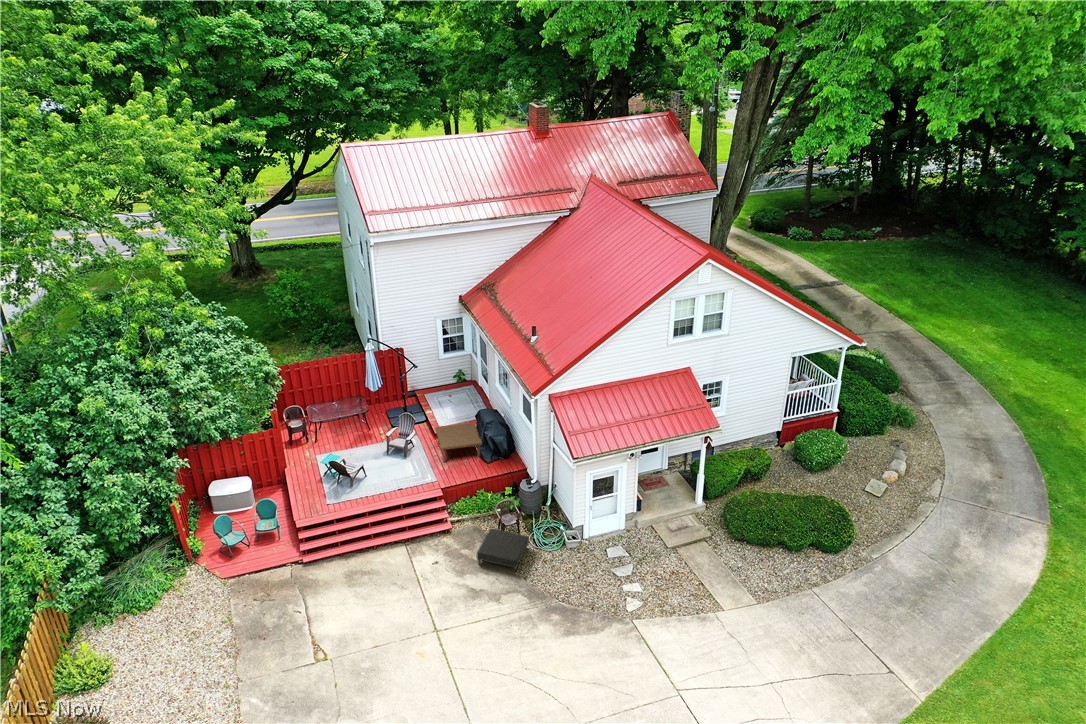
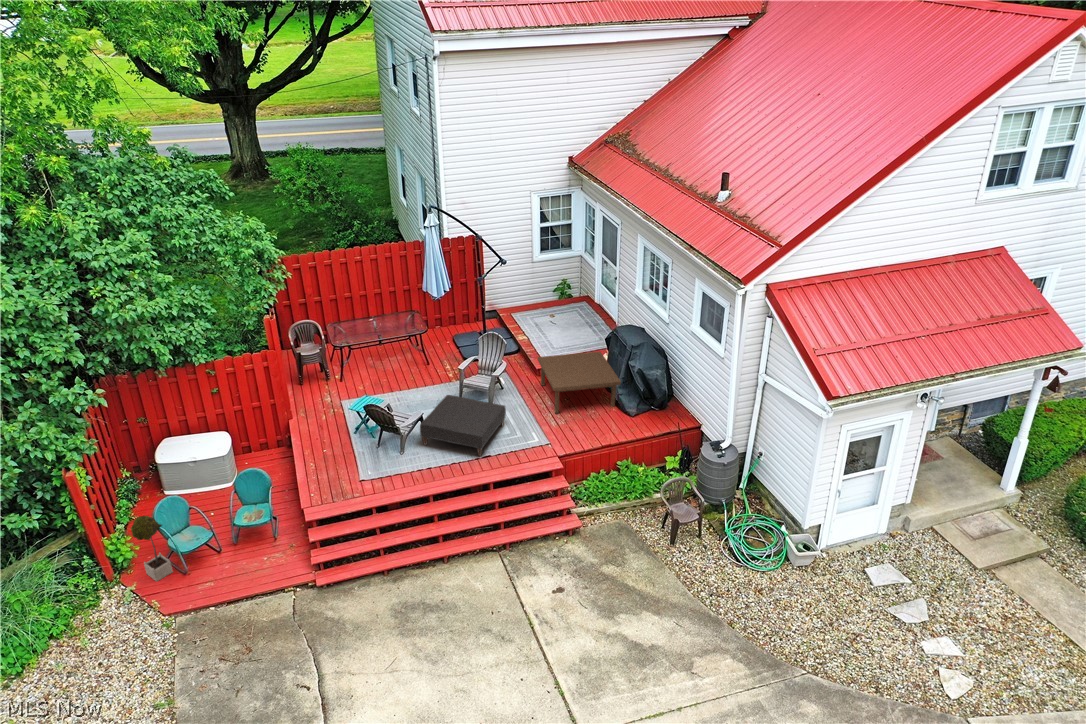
potted tree: none [202,526,224,562] -> present [131,516,173,581]
ottoman: present [477,528,529,572] -> present [420,395,506,456]

